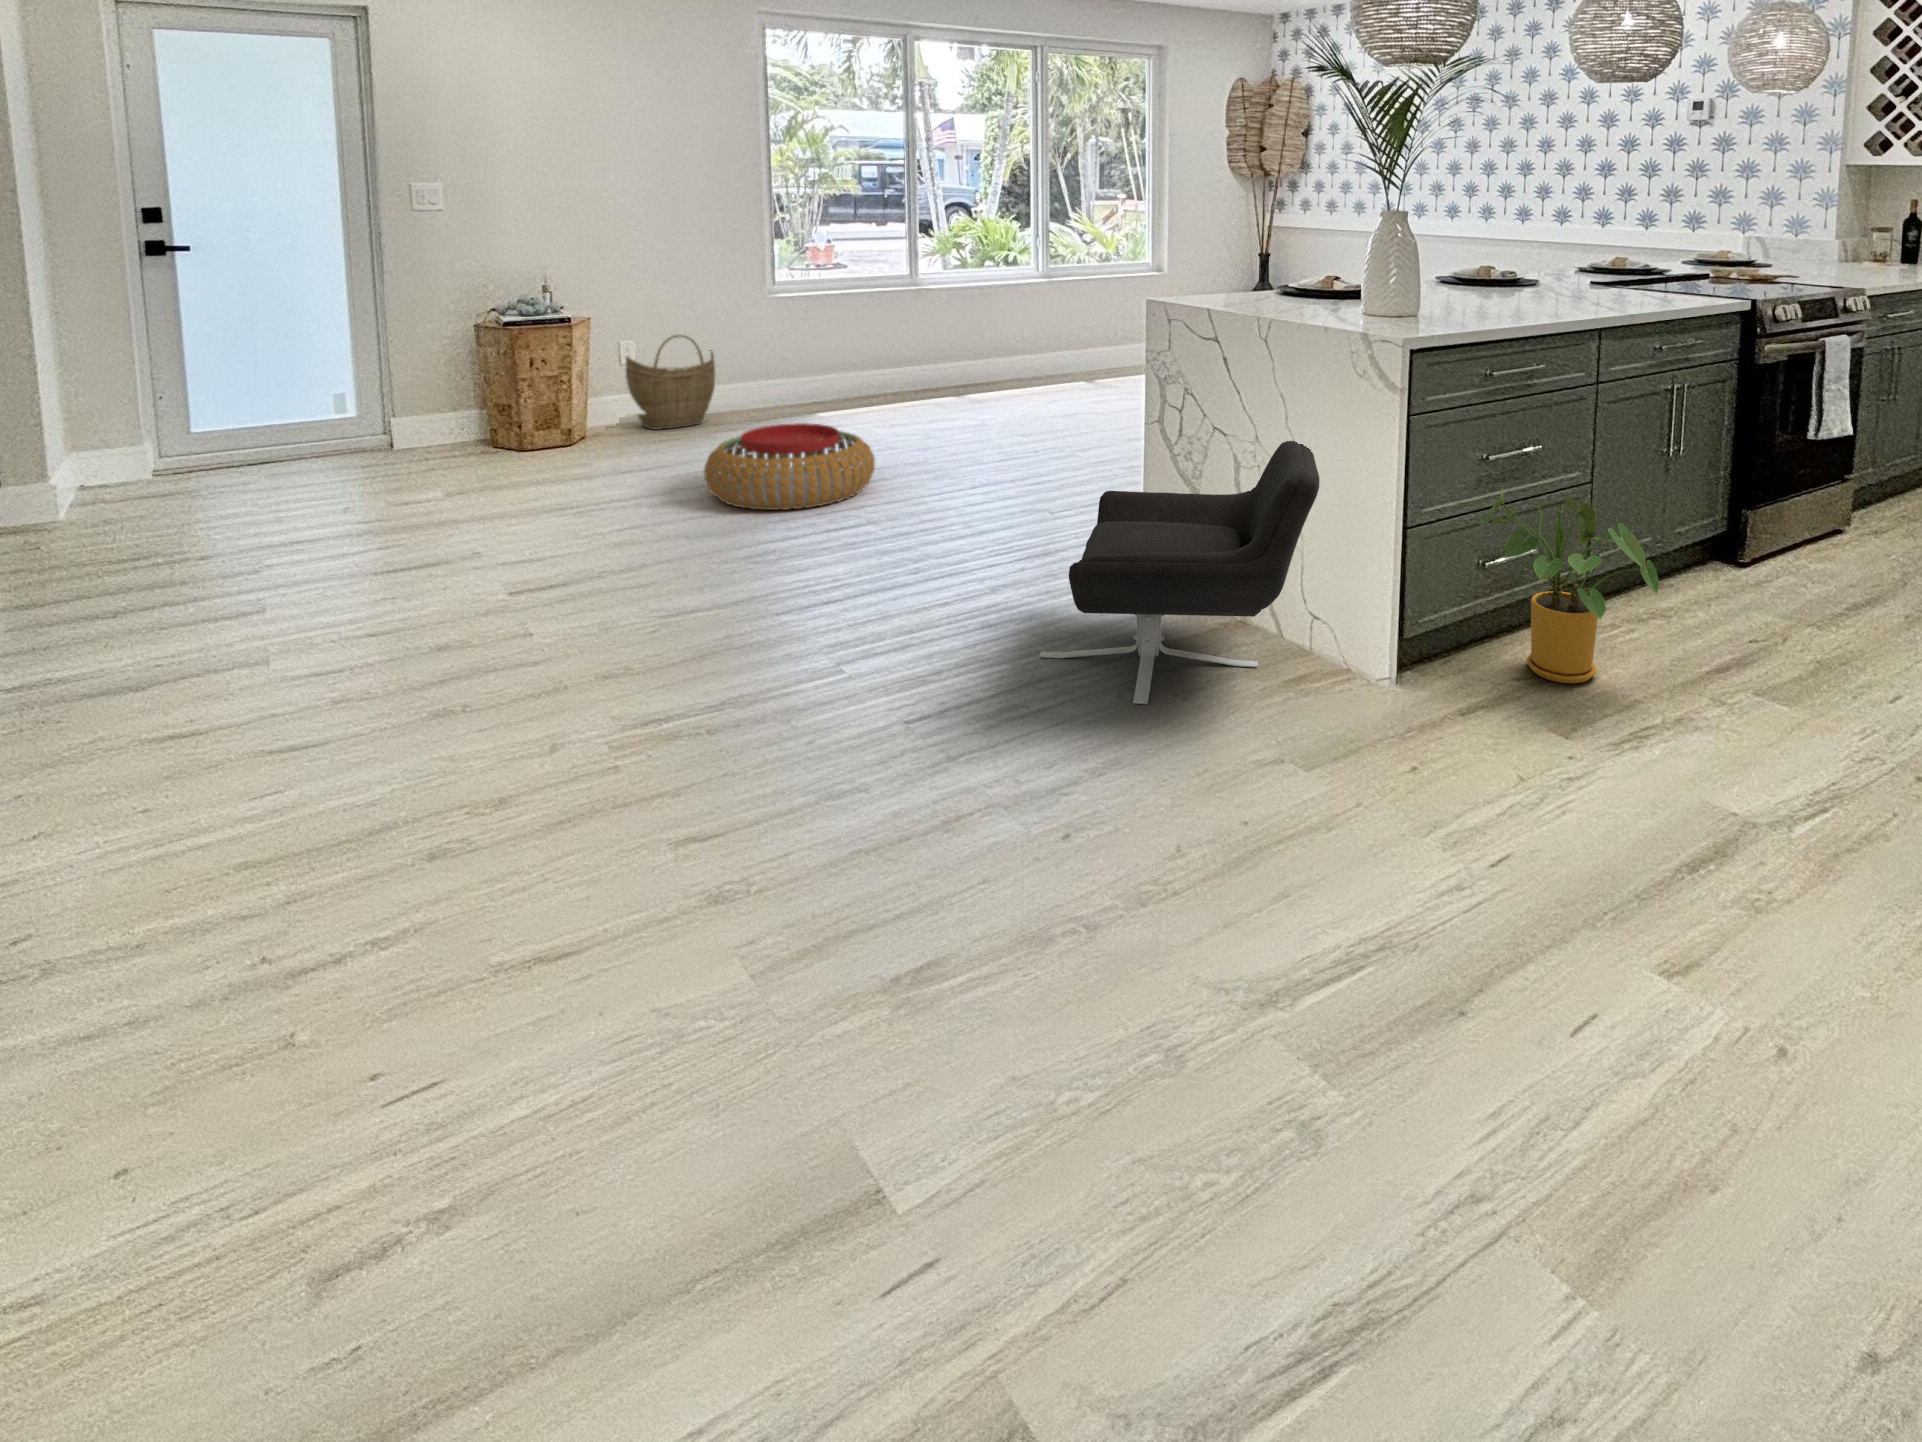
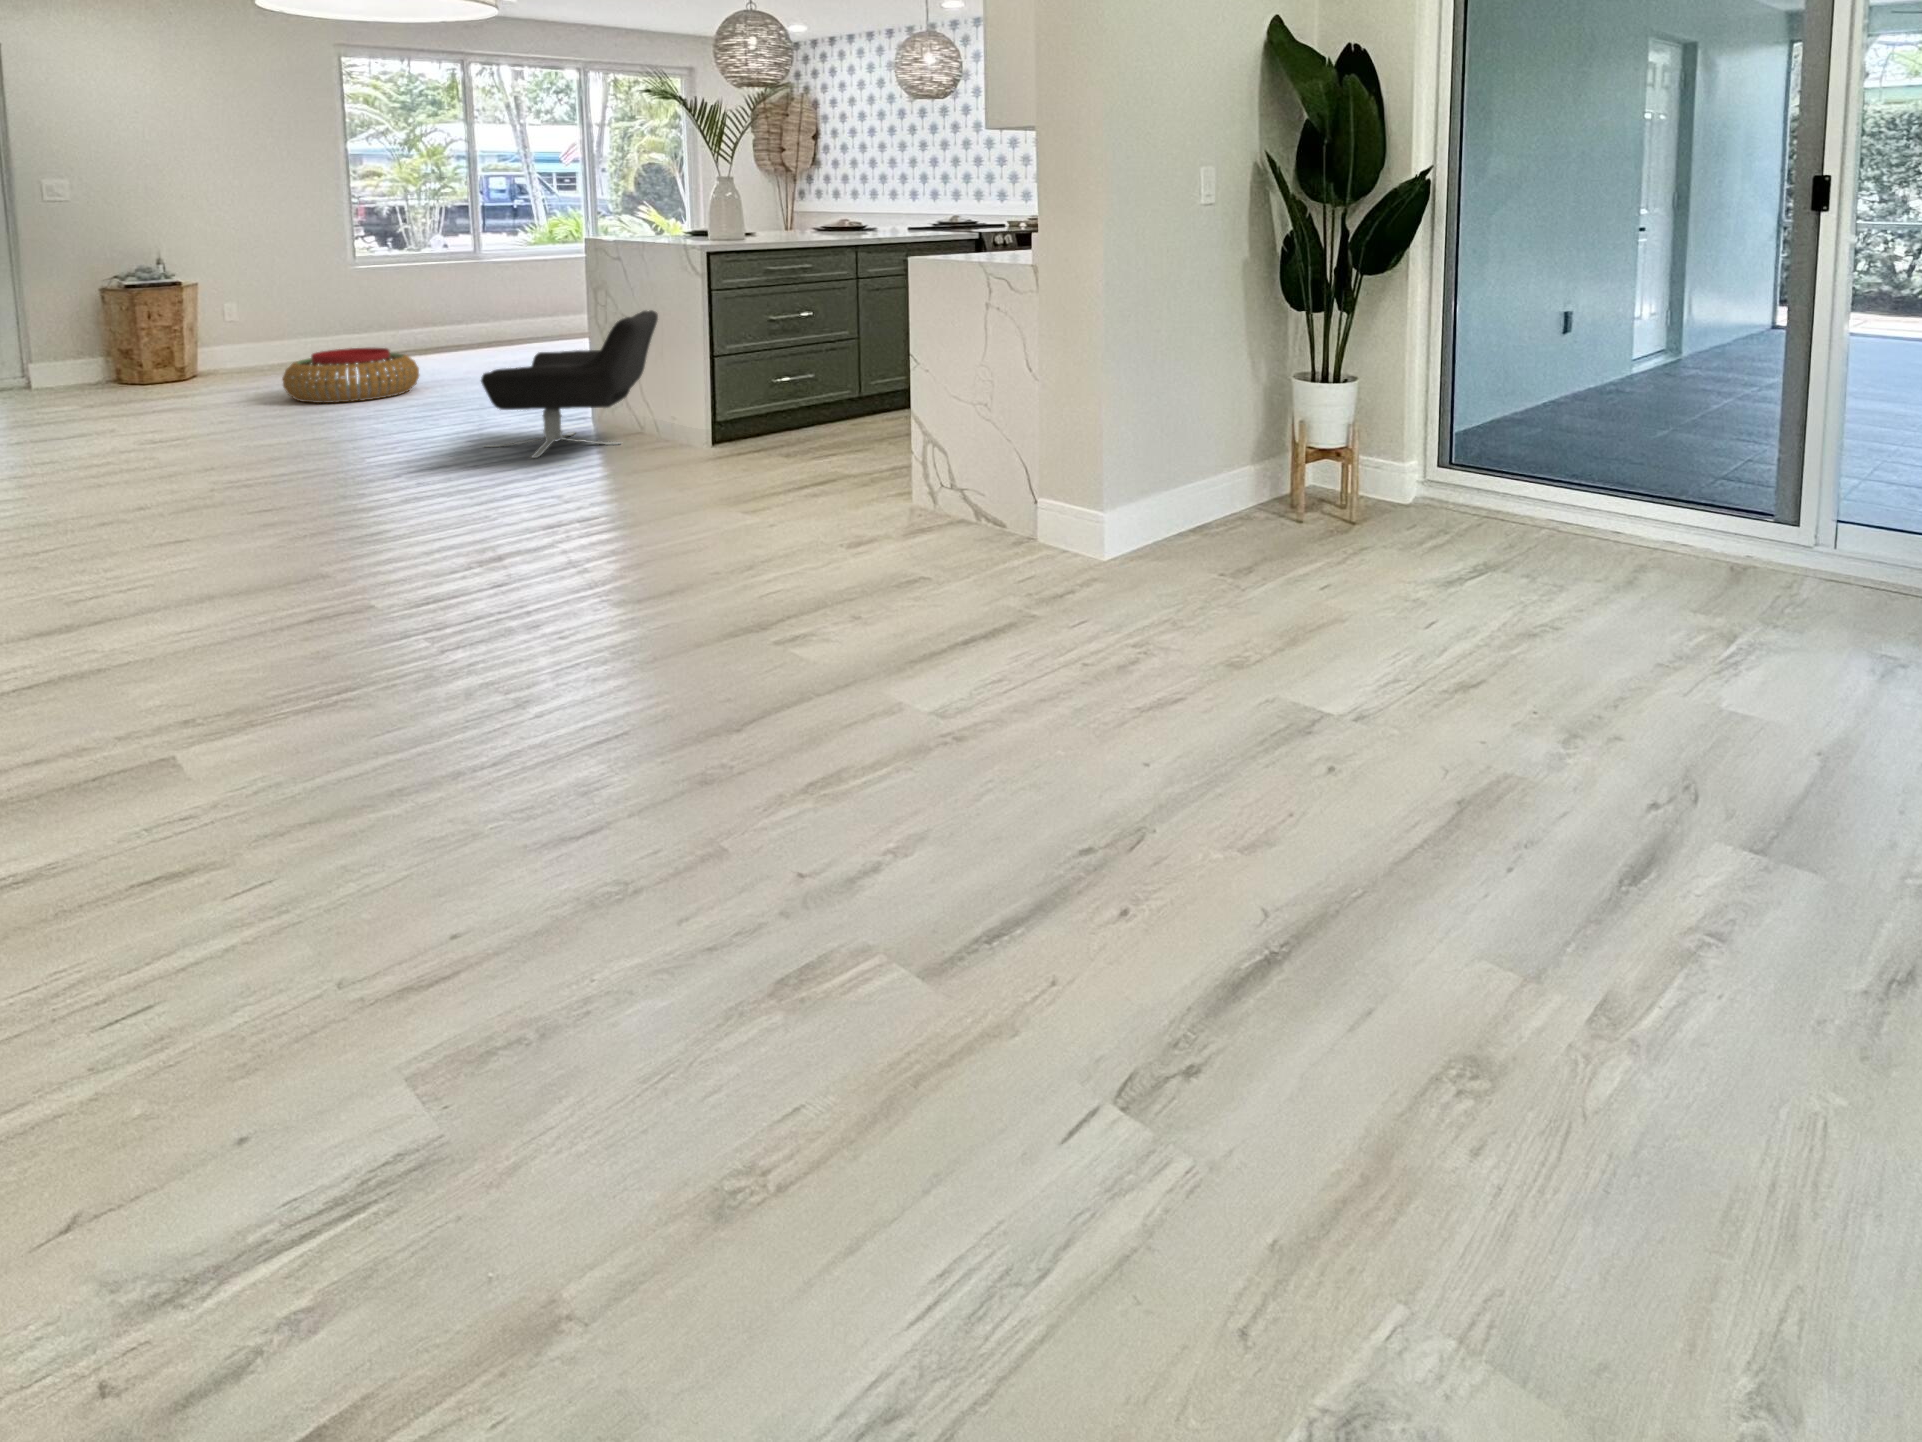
woven basket: present [626,335,715,430] -> none [228,294,306,371]
house plant: present [1479,489,1659,683] -> none [754,330,844,441]

